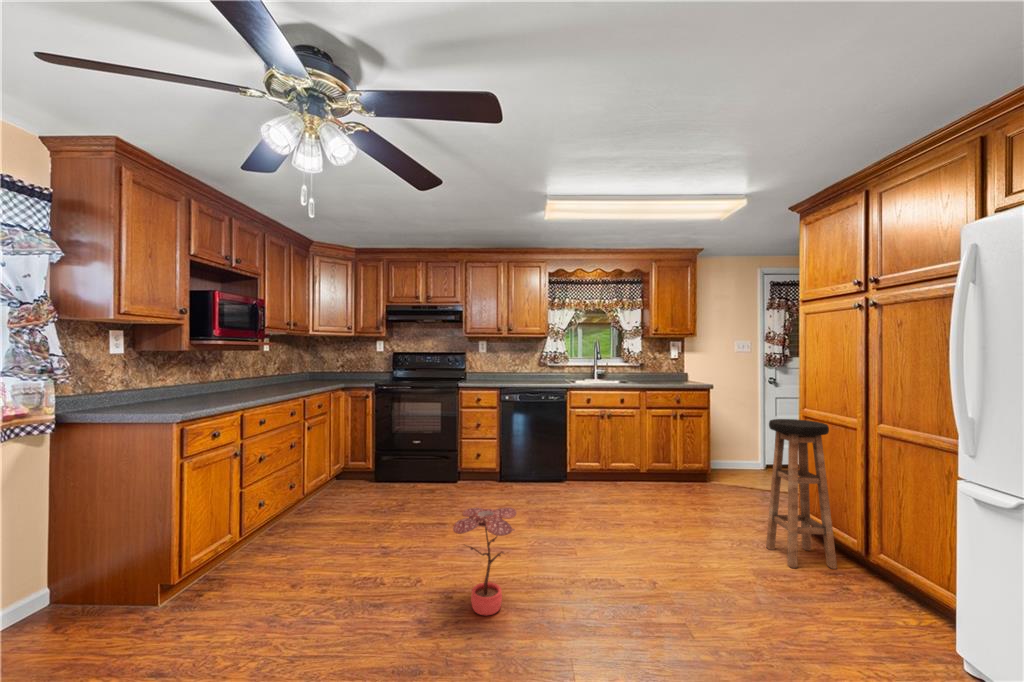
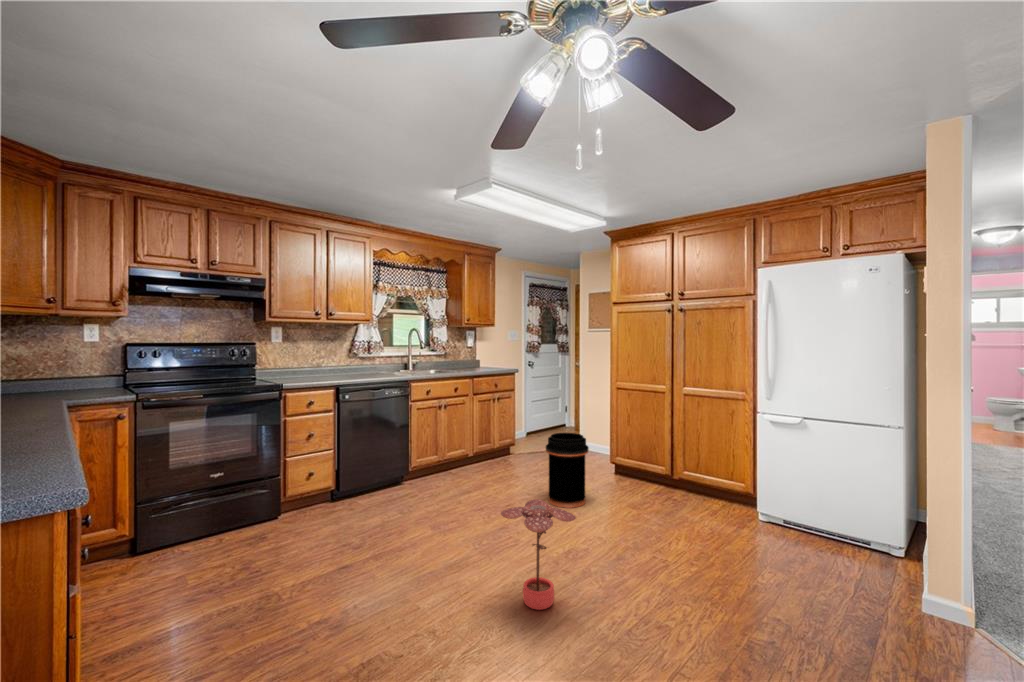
bar stool: present [766,419,837,569] -> none [610,390,654,496]
trash can: none [656,458,710,551] -> present [546,433,589,508]

